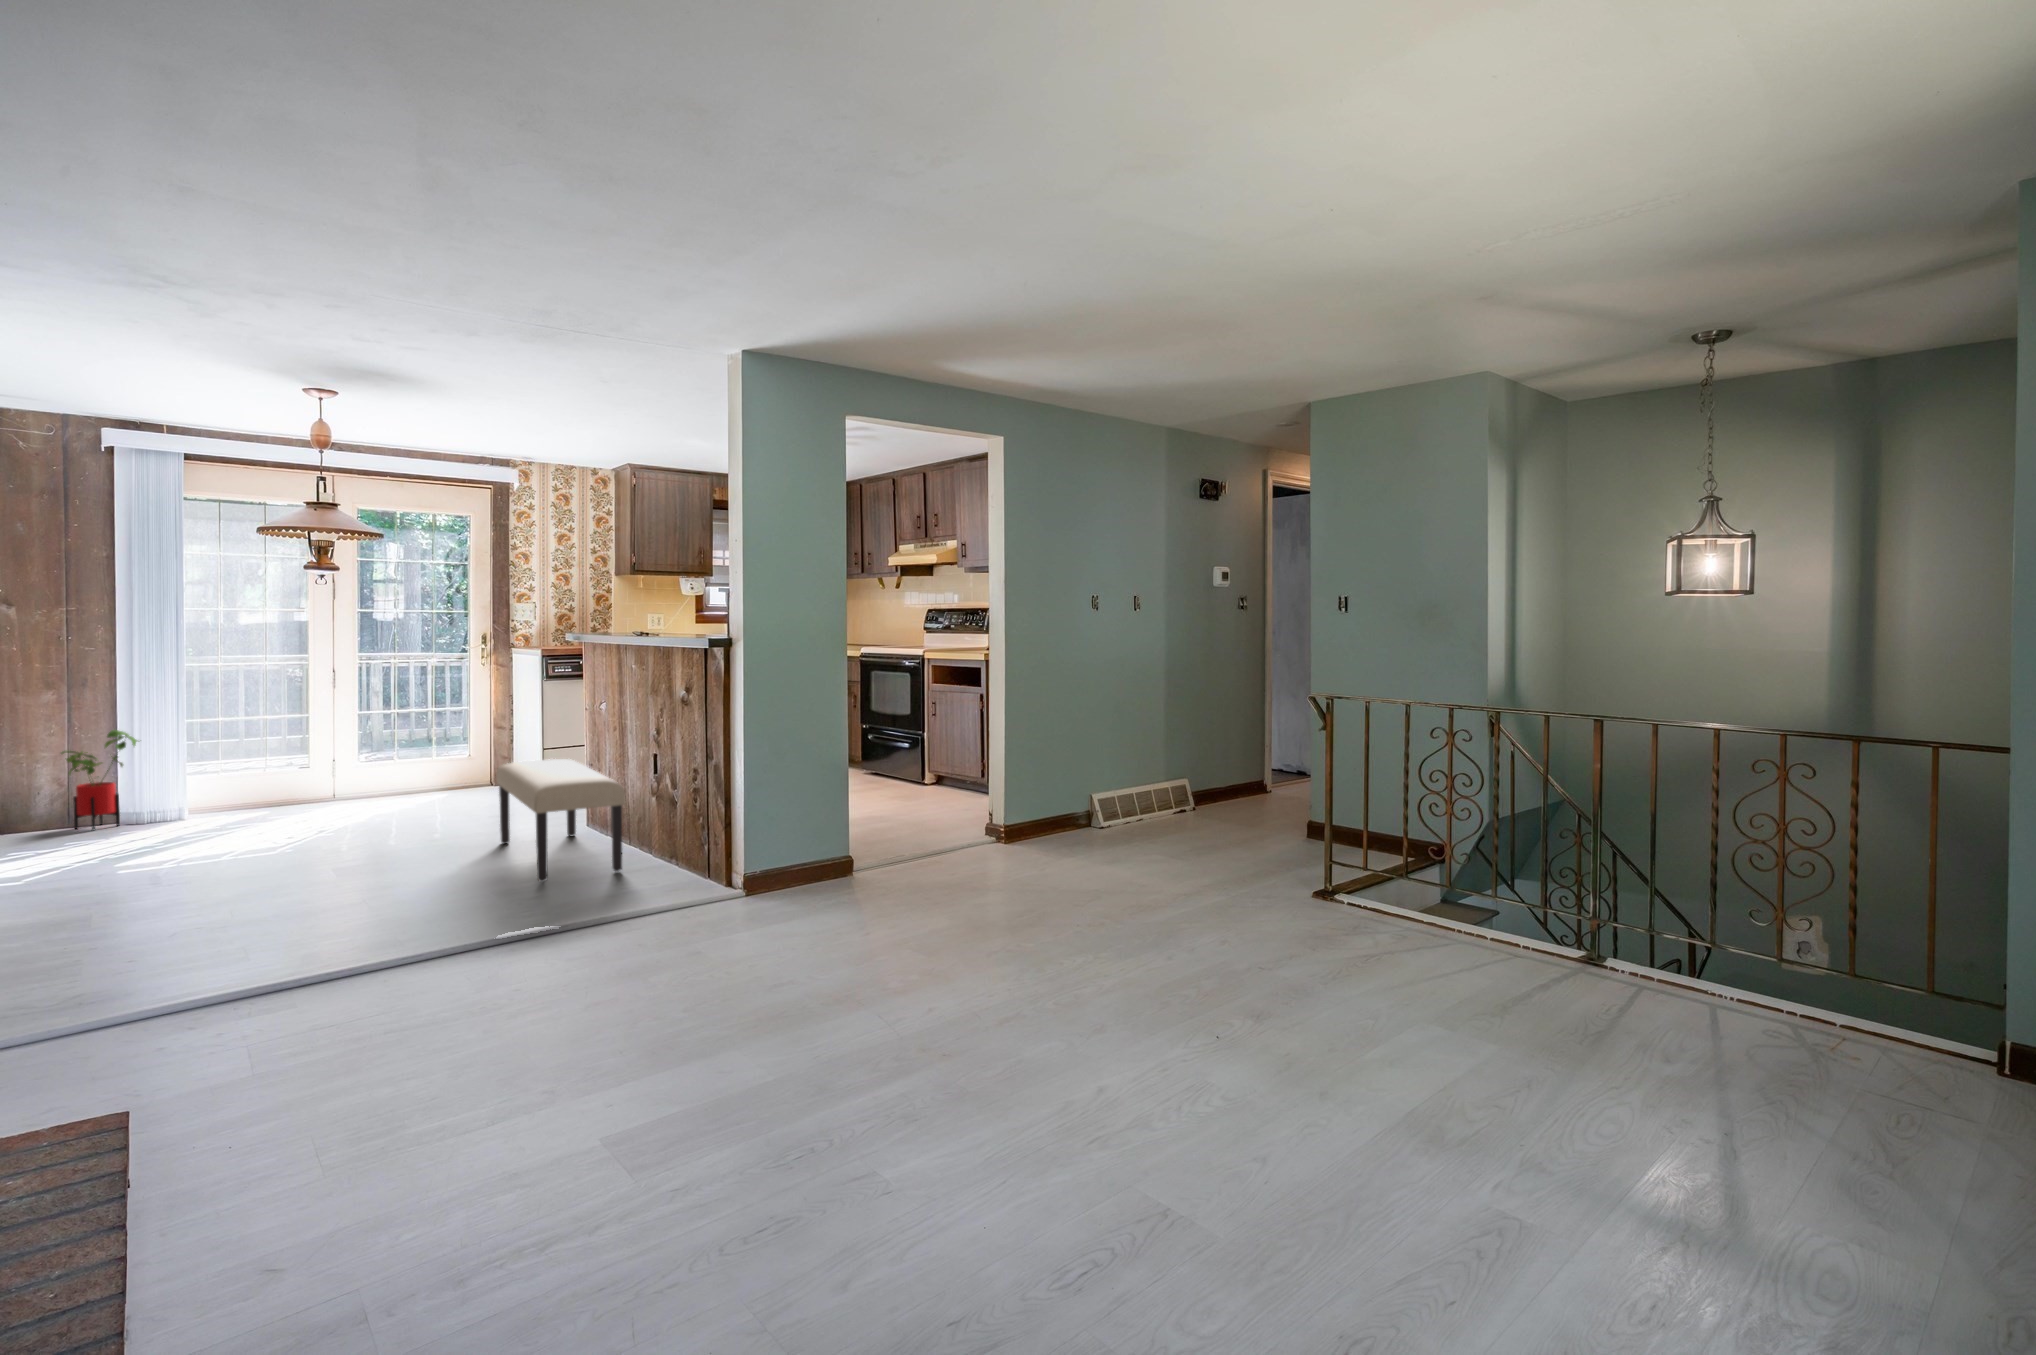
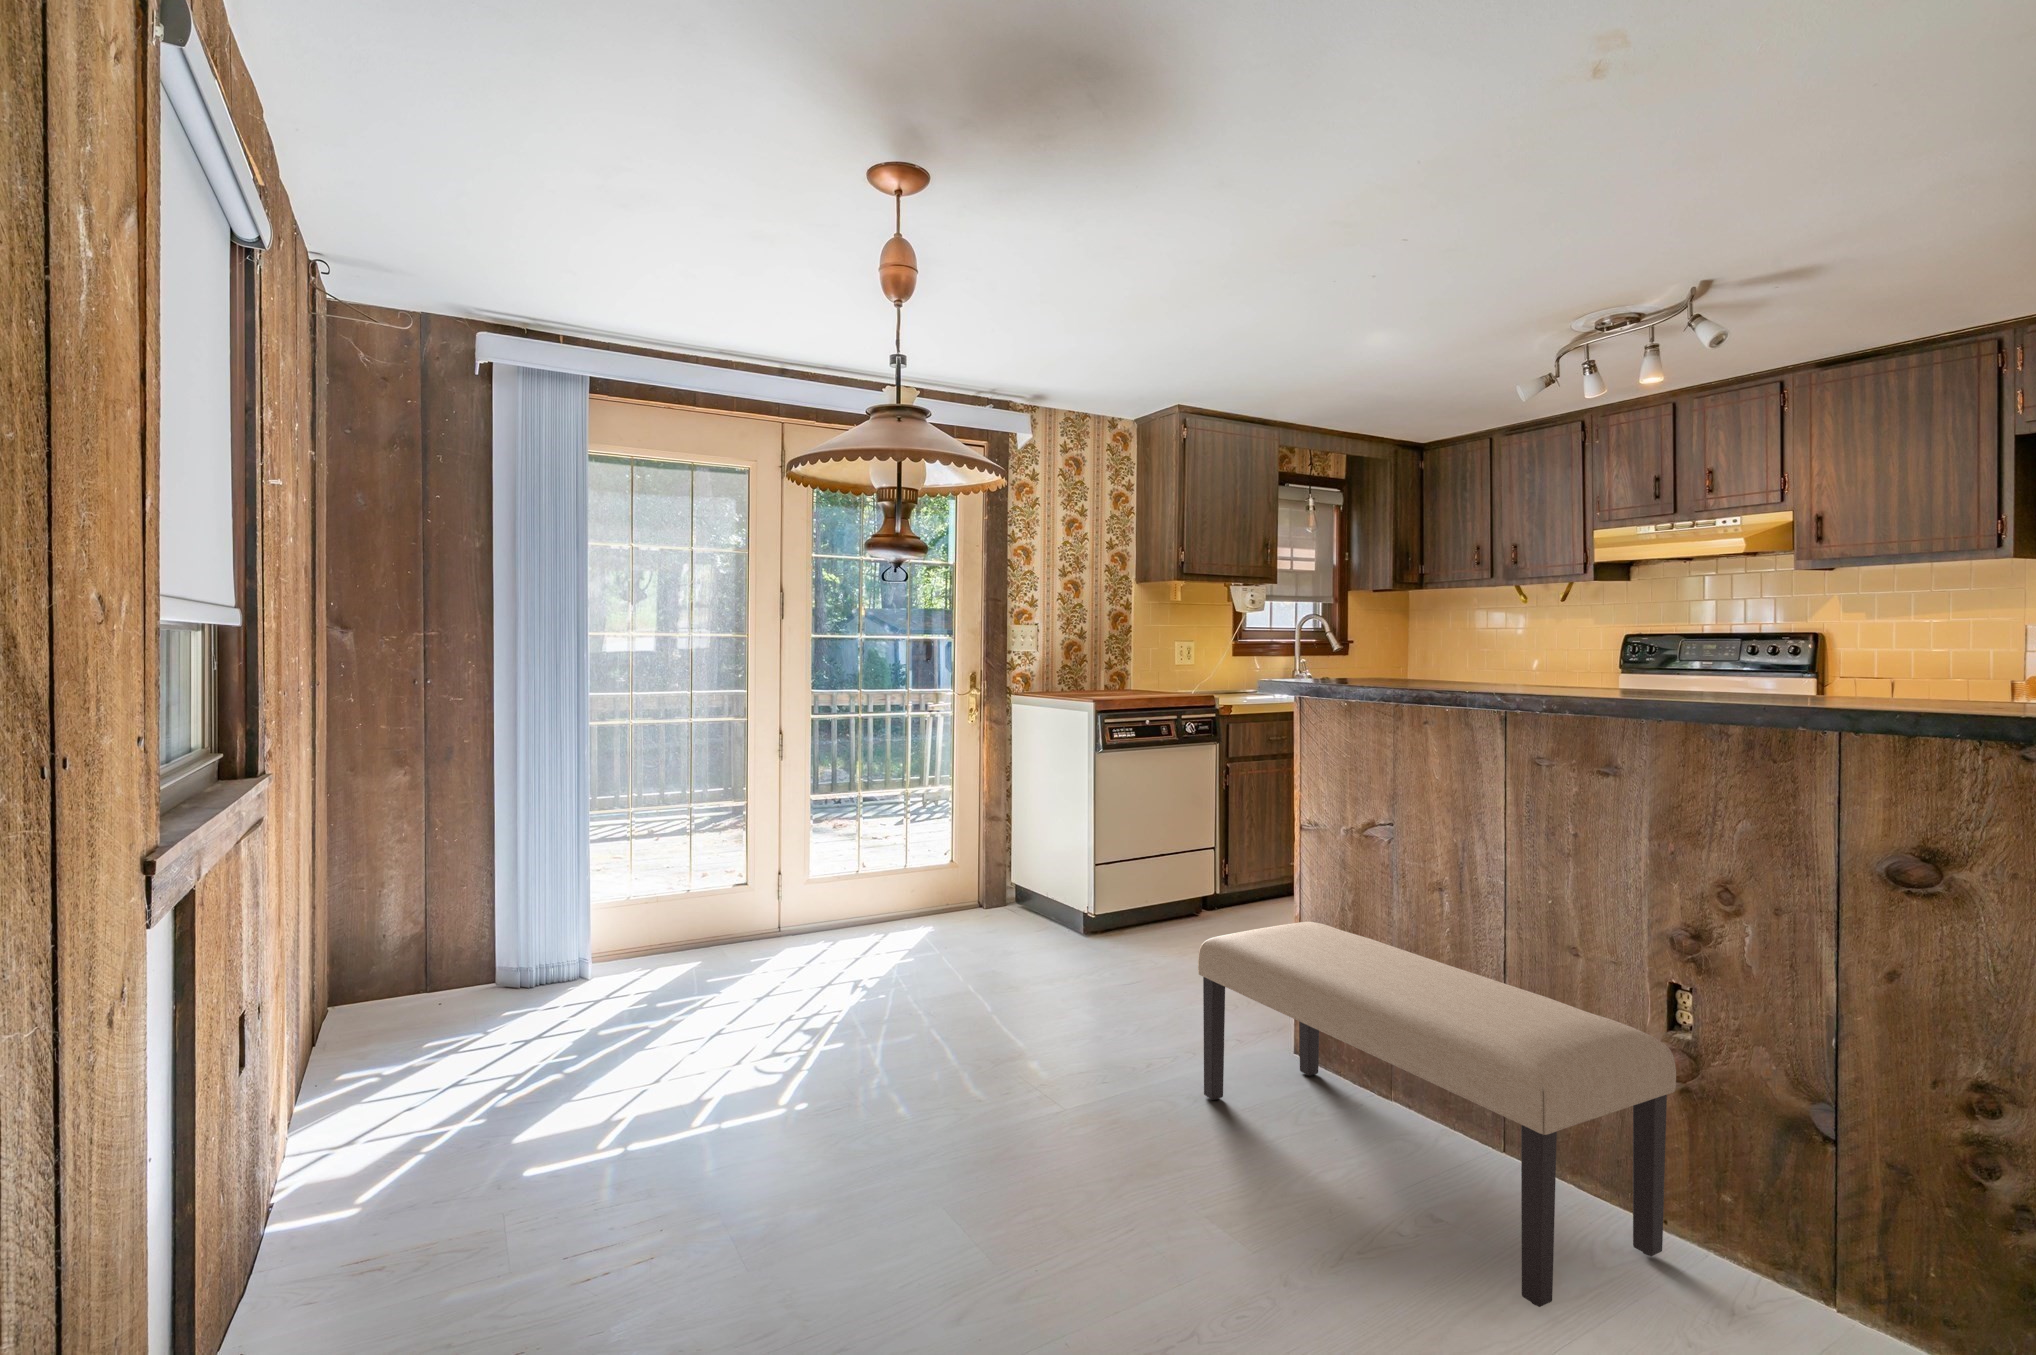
house plant: present [61,730,137,830] -> none [410,840,529,1018]

